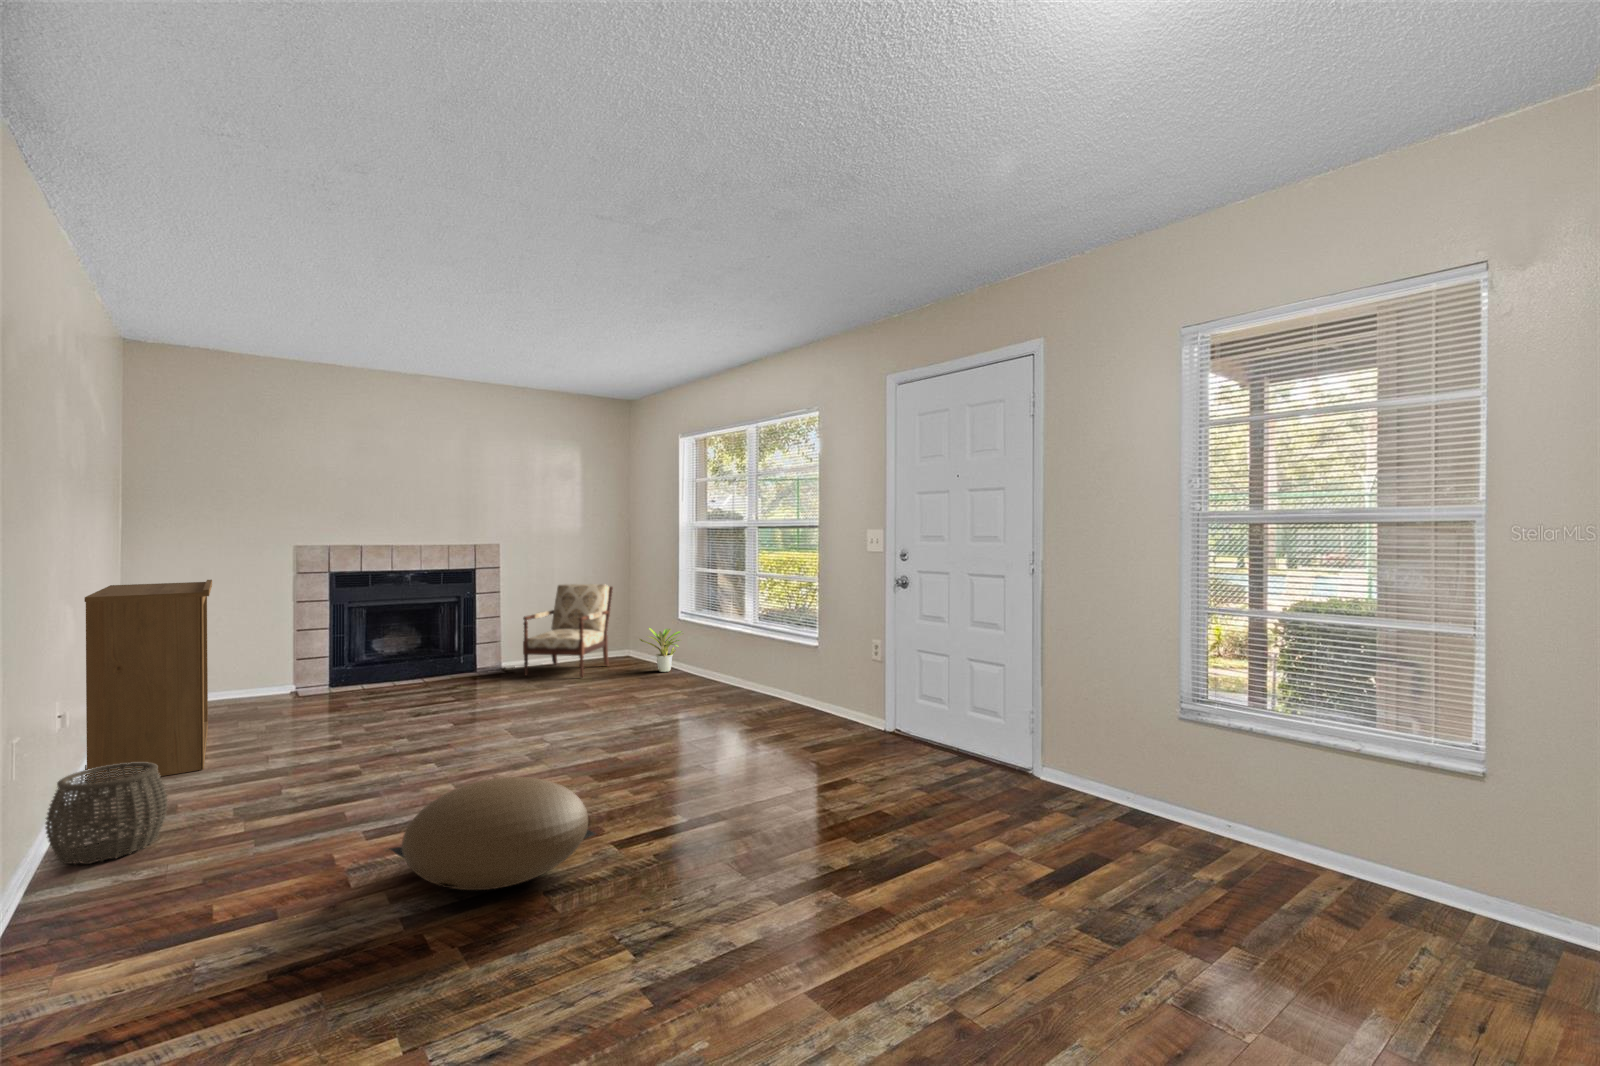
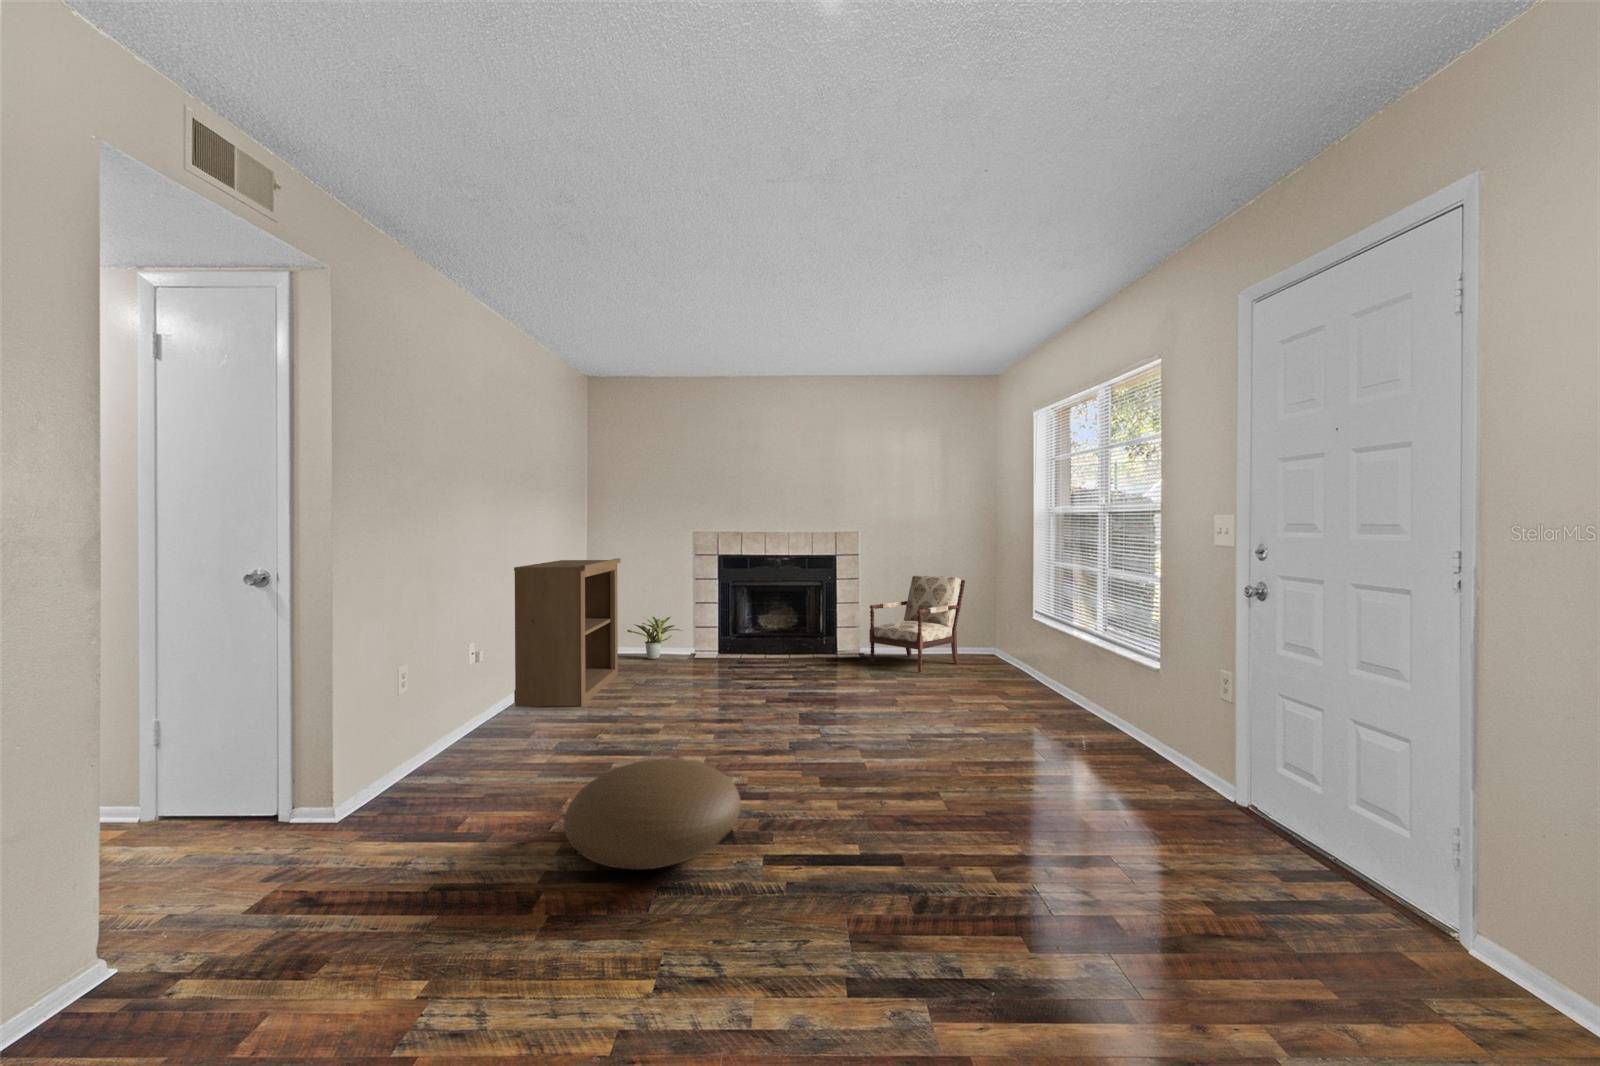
potted plant: present [640,628,682,672] -> present [627,617,679,659]
woven basket: present [45,762,168,864] -> none [438,692,512,763]

